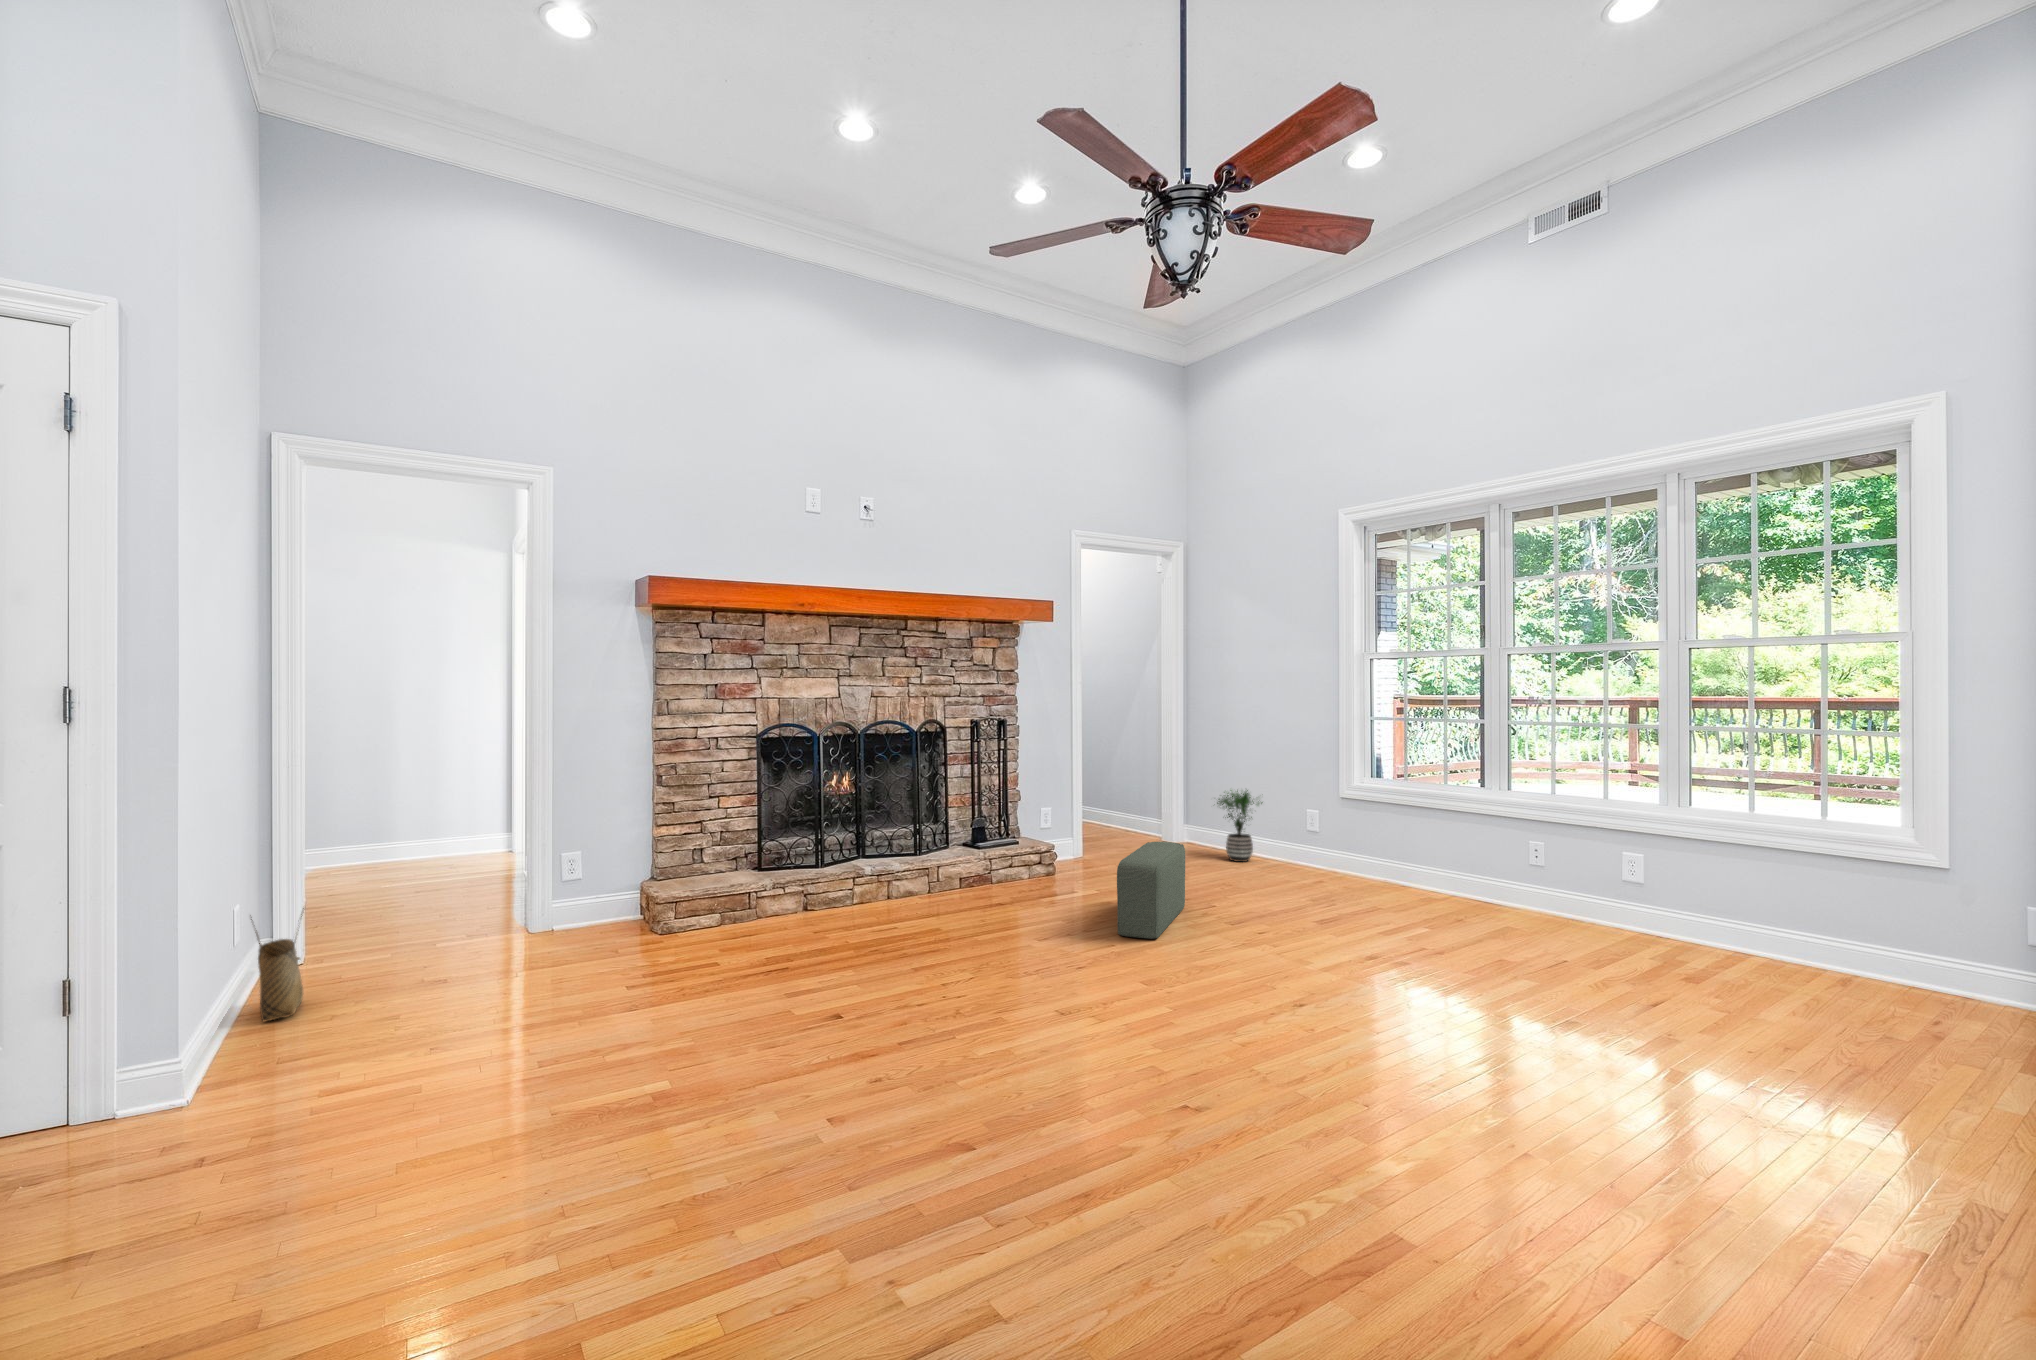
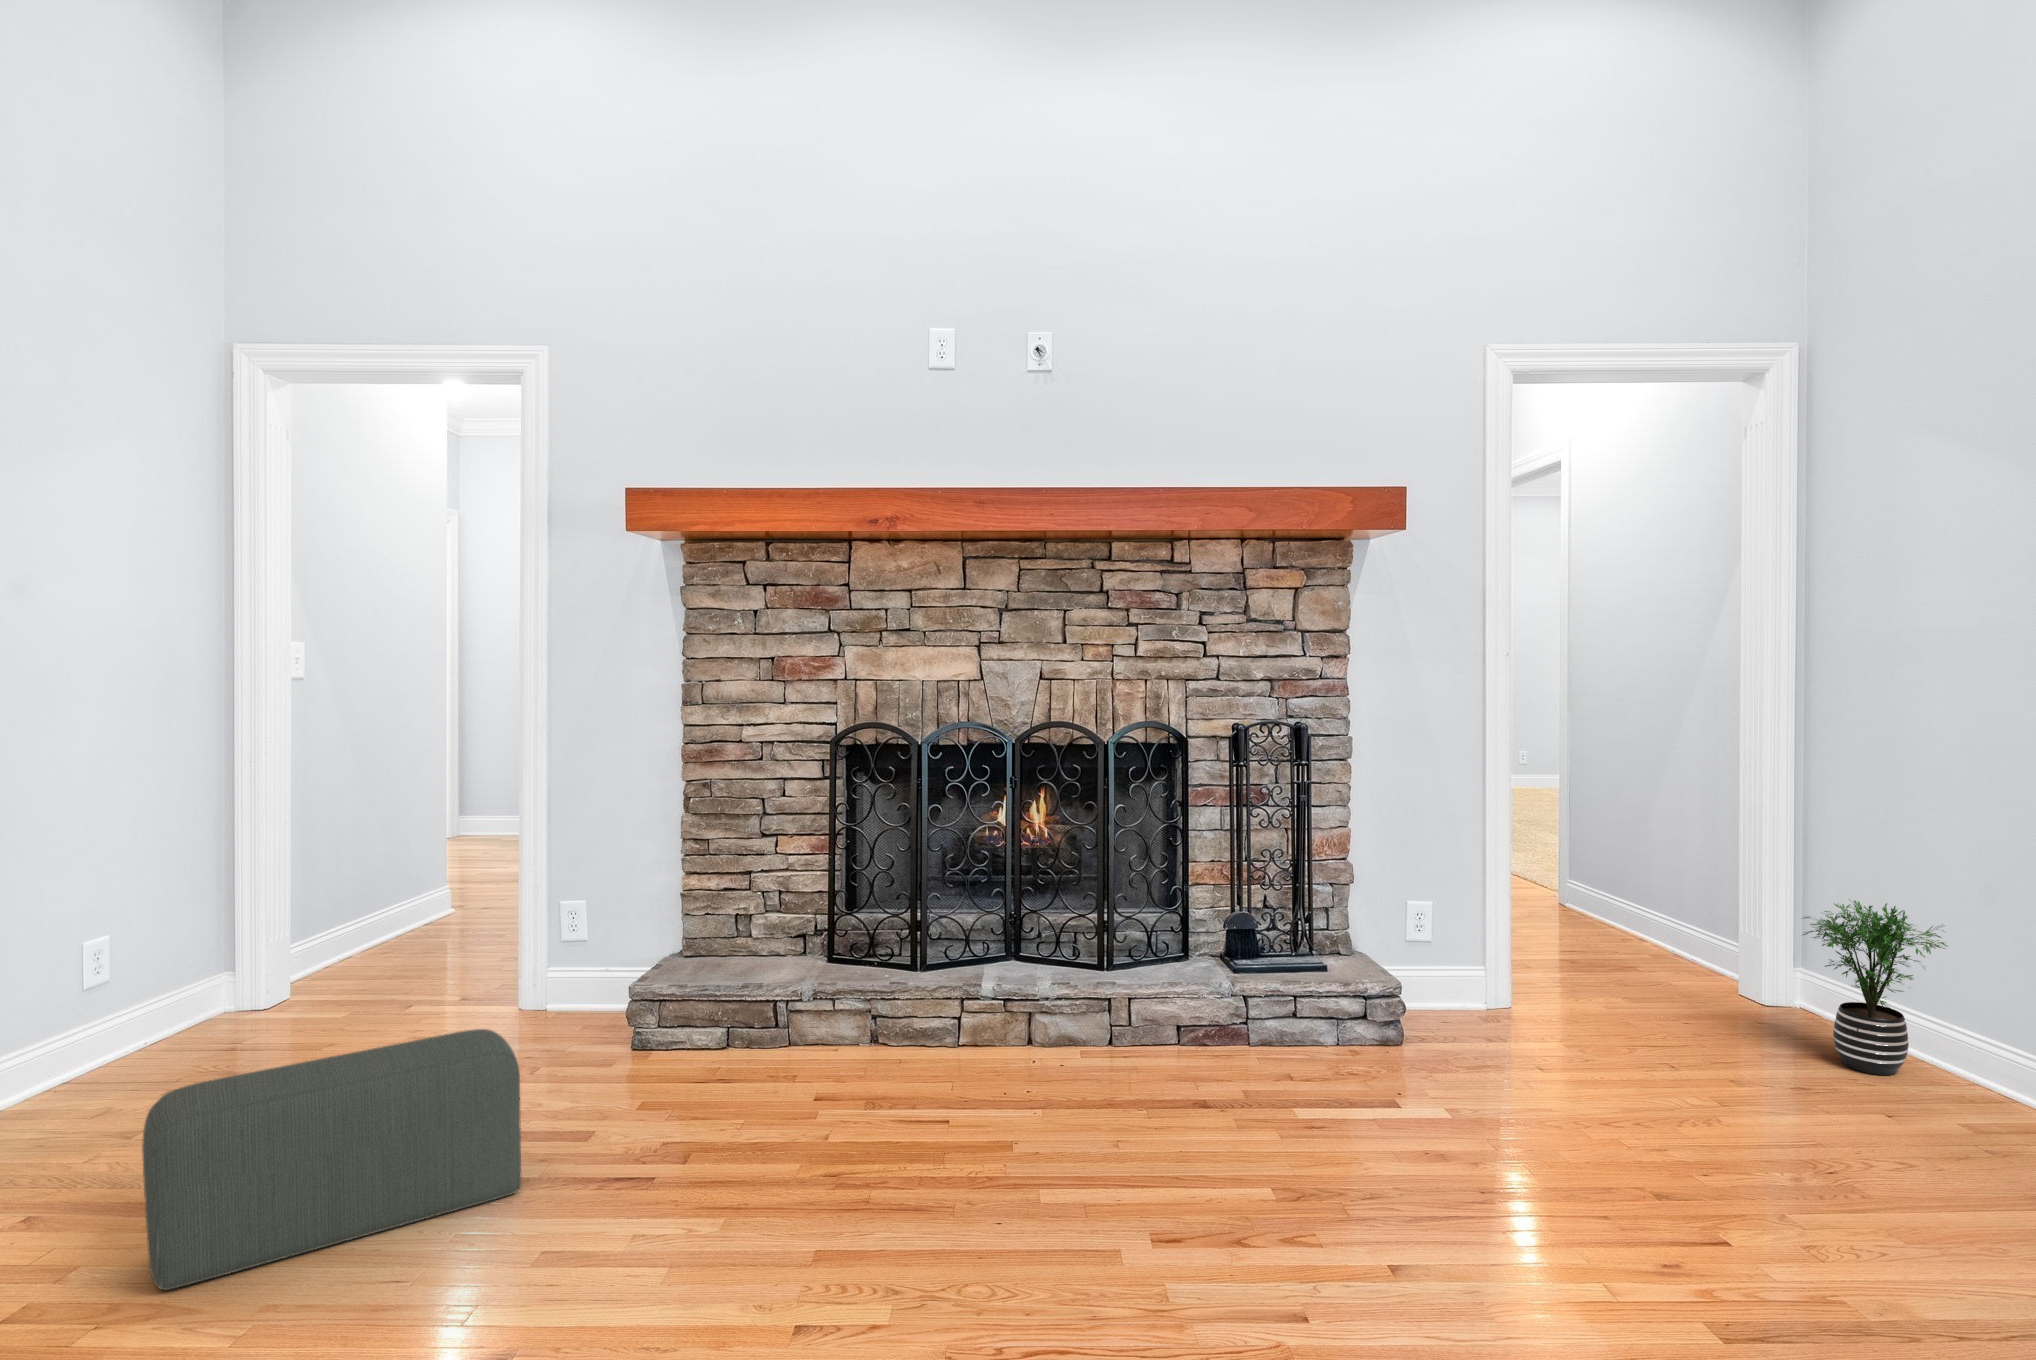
pouf: present [1117,842,1185,939] -> present [142,1029,521,1290]
woven basket: present [251,908,304,1021] -> none [40,964,140,1114]

